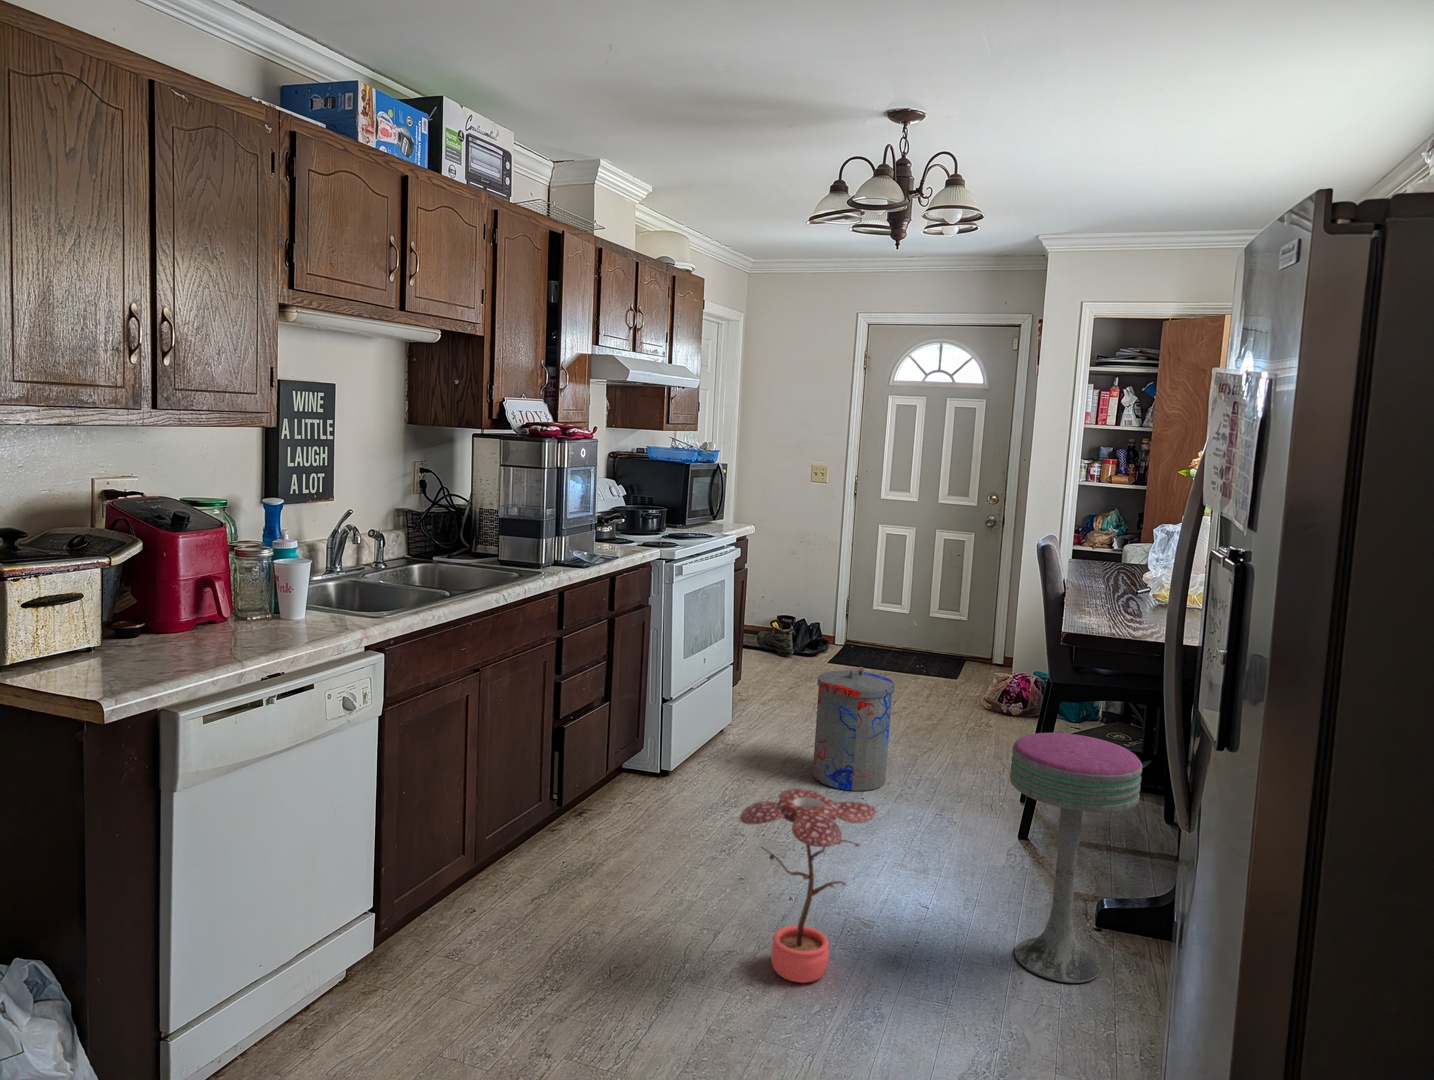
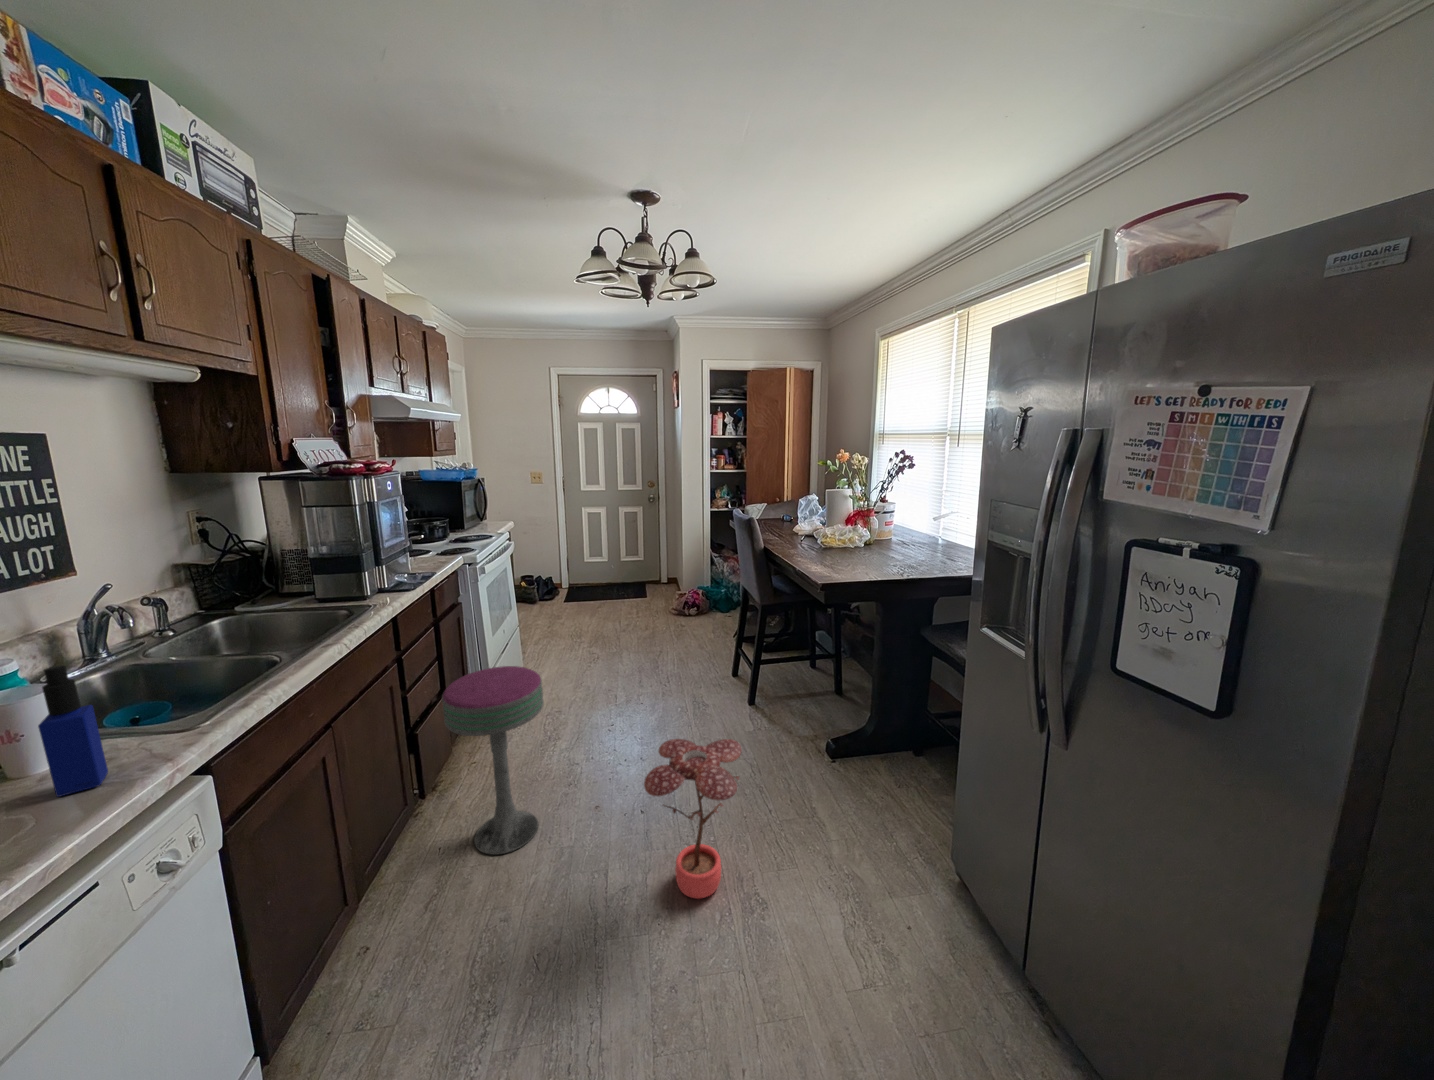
bottle: none [304,541,330,629] -> present [38,665,108,797]
trash can: present [813,667,894,791] -> none [600,612,655,699]
bar stool: present [1010,733,1143,983] -> present [442,666,544,855]

